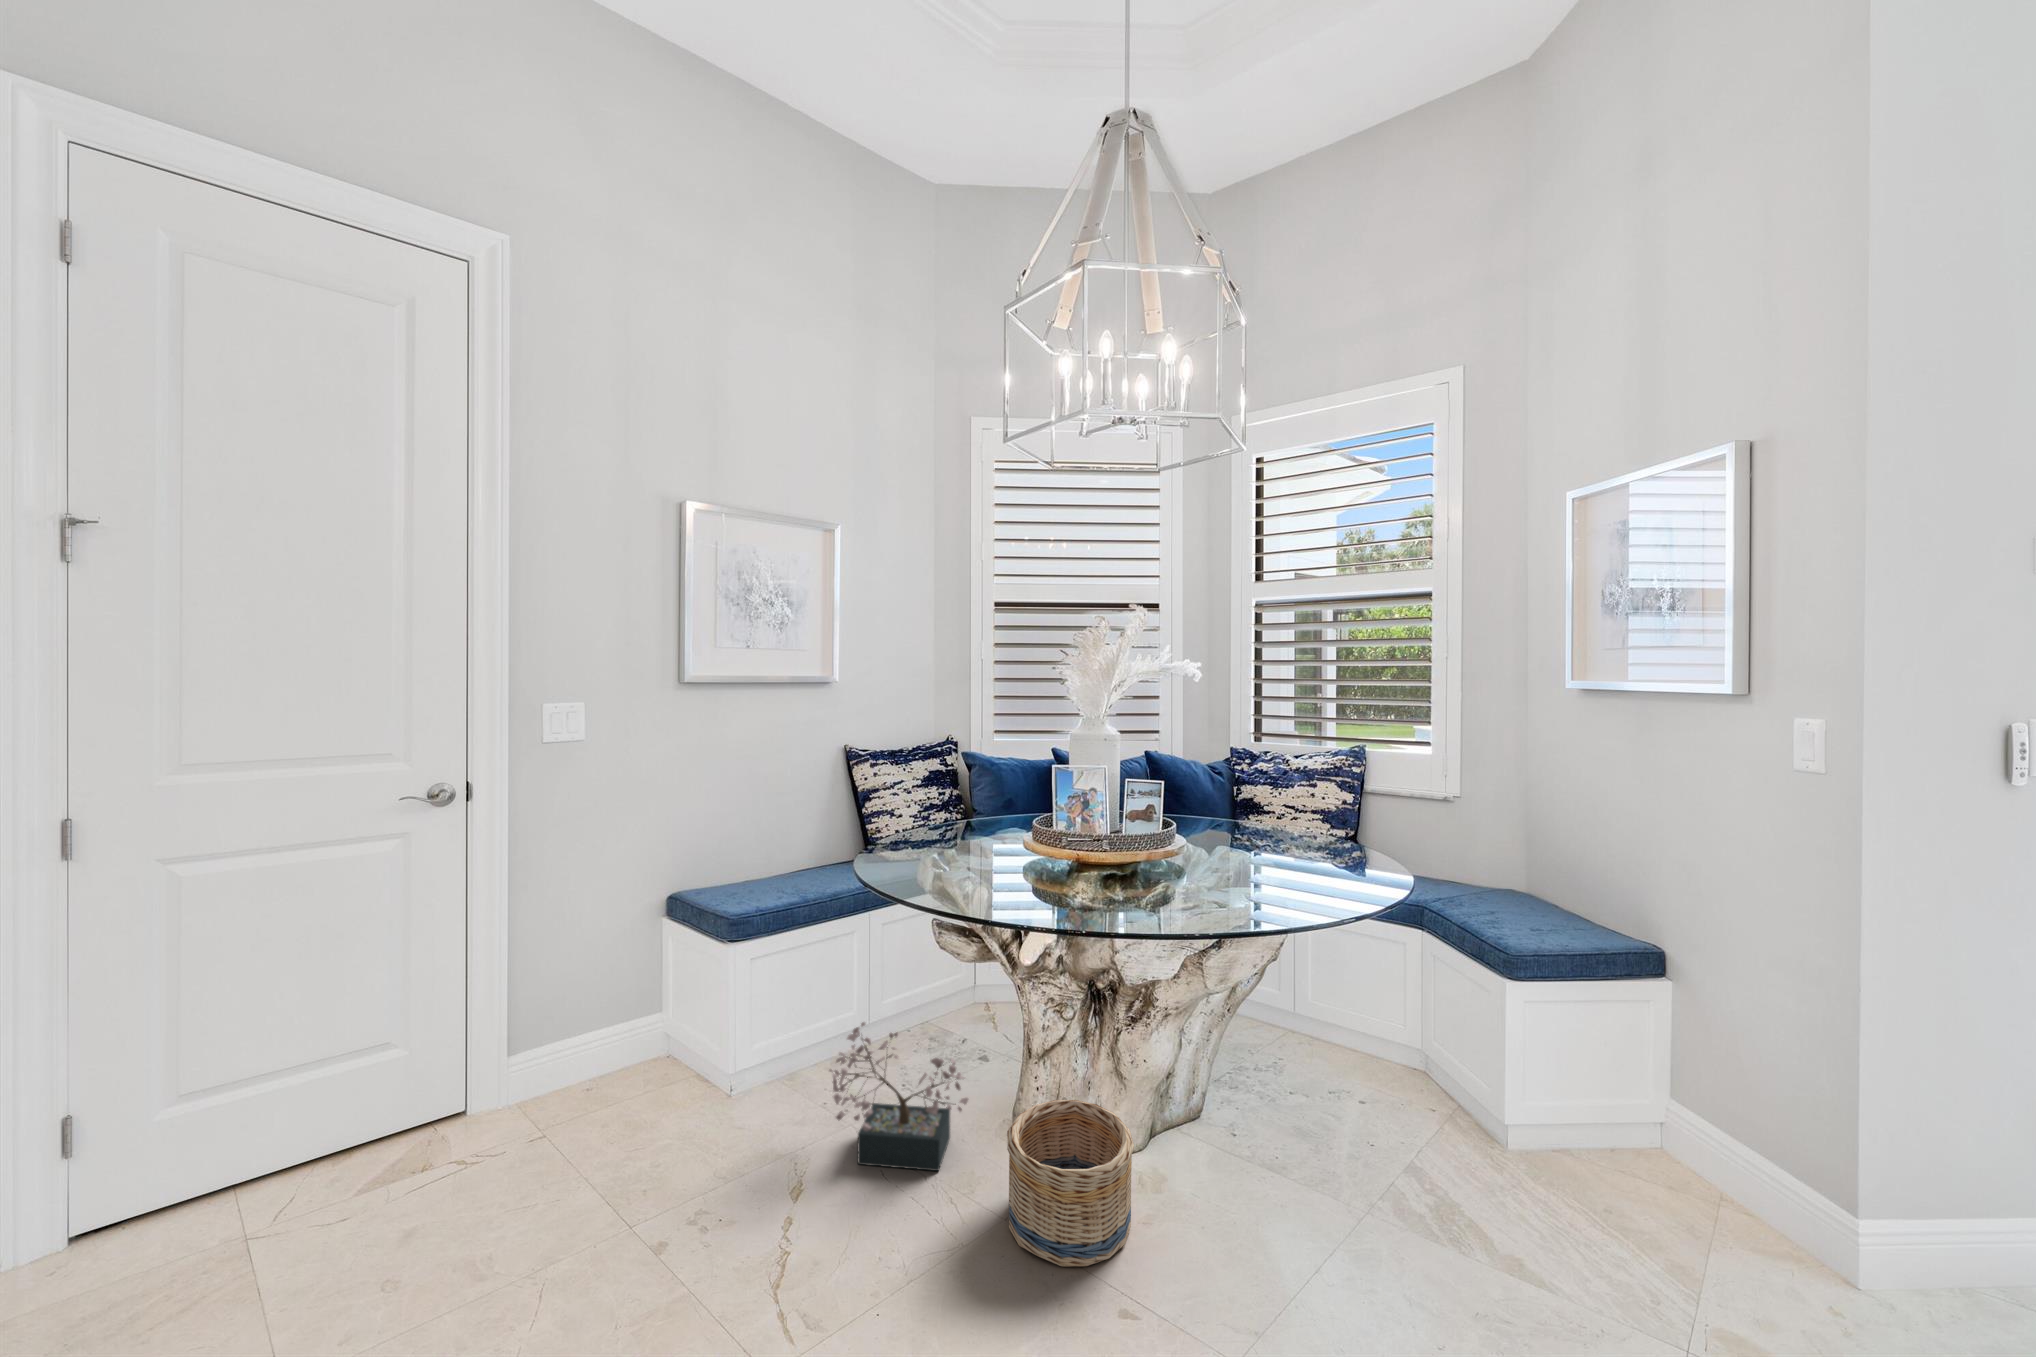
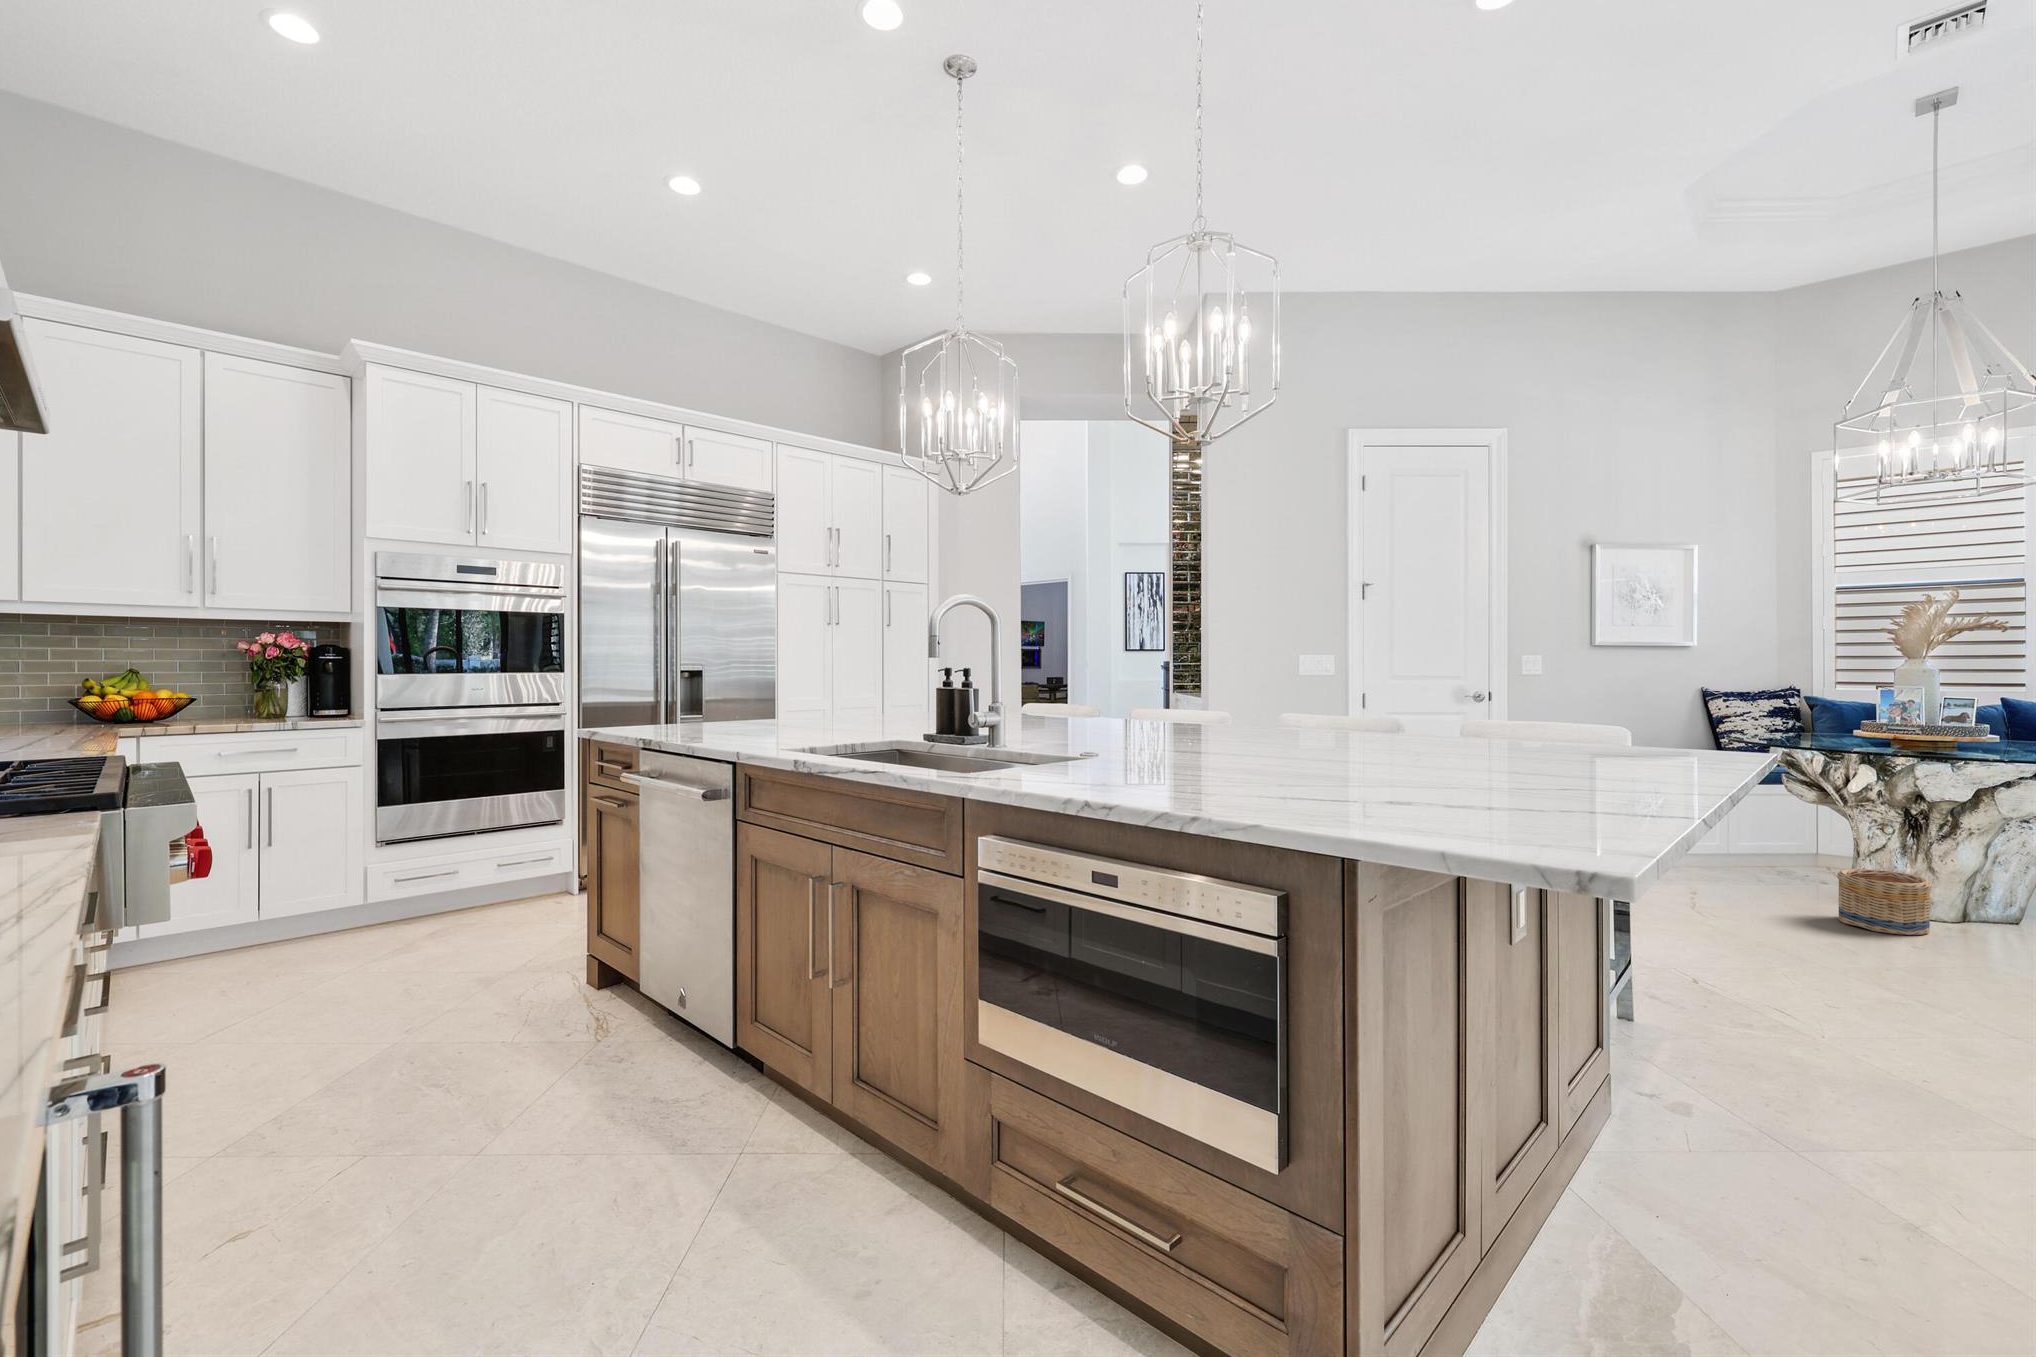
decorative plant: present [829,1022,968,1171] -> none [1713,827,1811,904]

